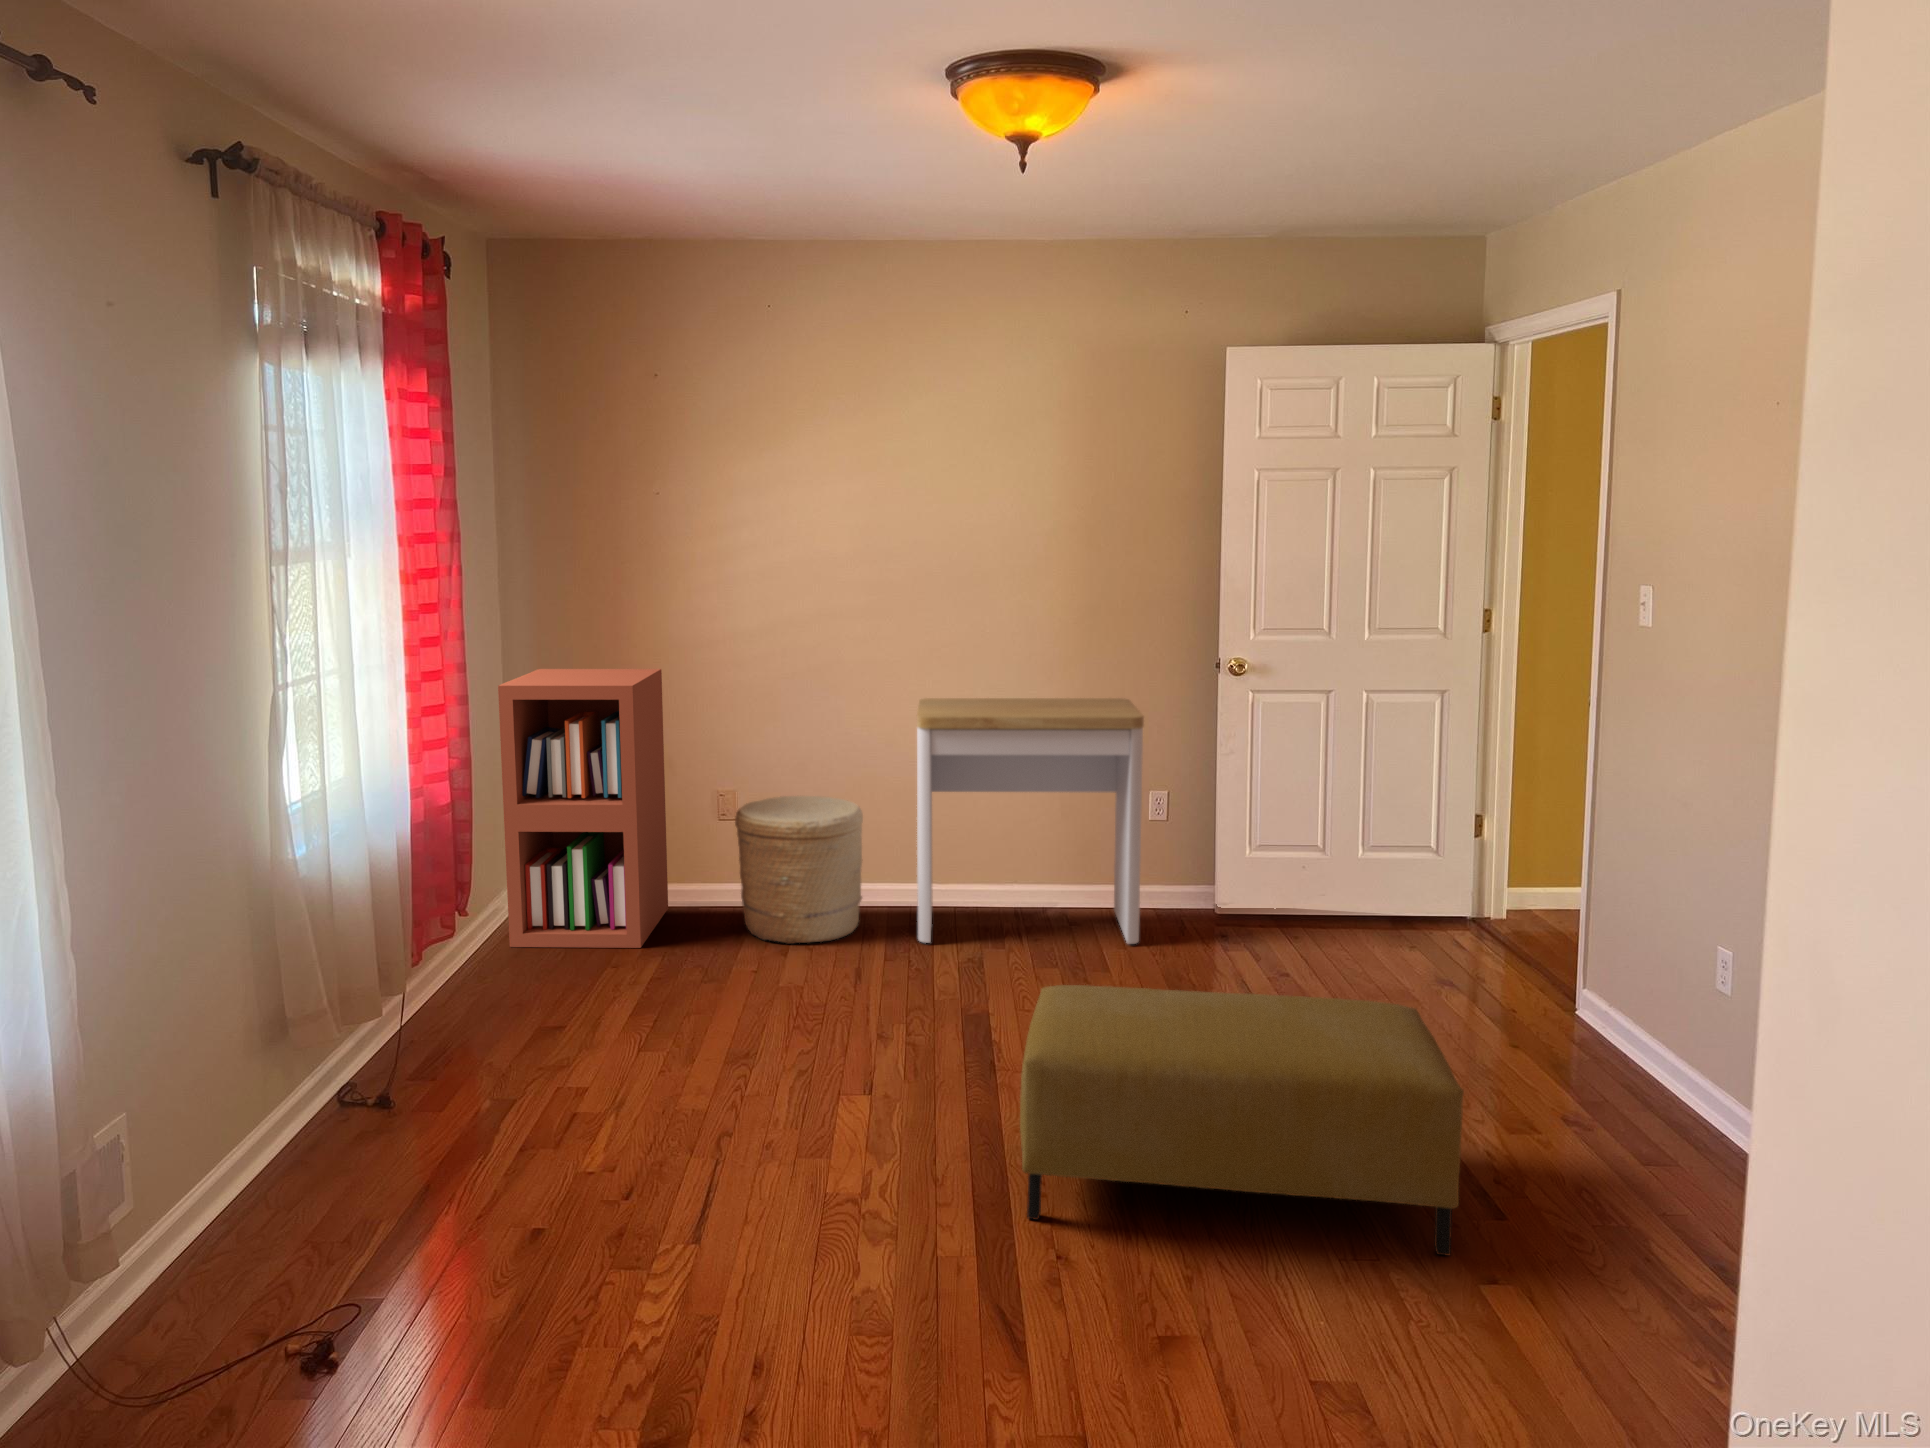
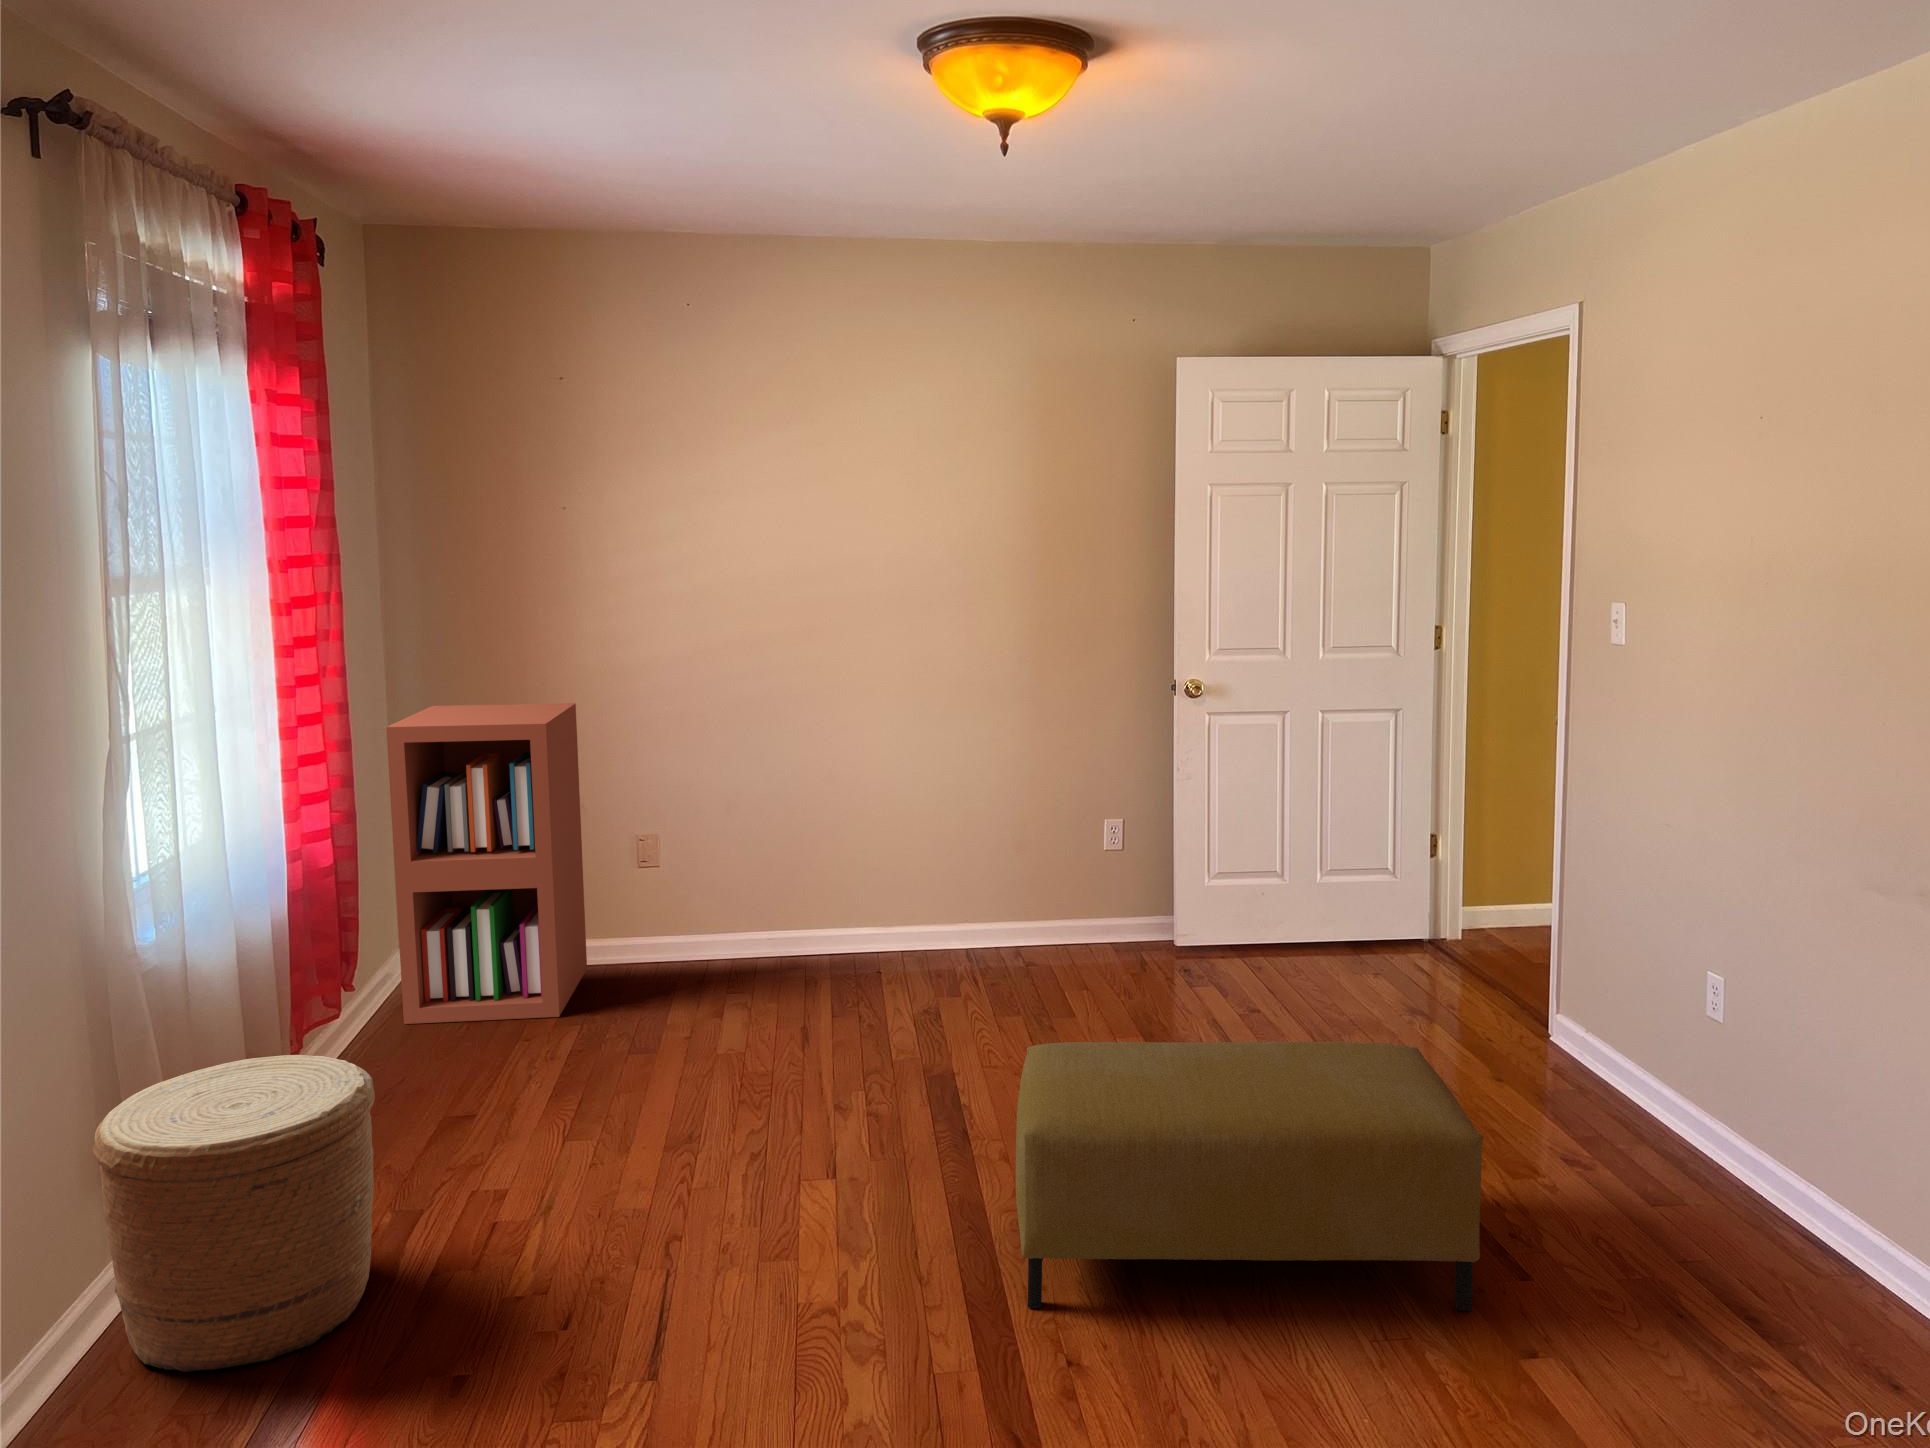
desk: present [917,698,1144,944] -> none [865,724,1106,994]
woven basket: present [735,796,863,944] -> present [93,1055,375,1372]

